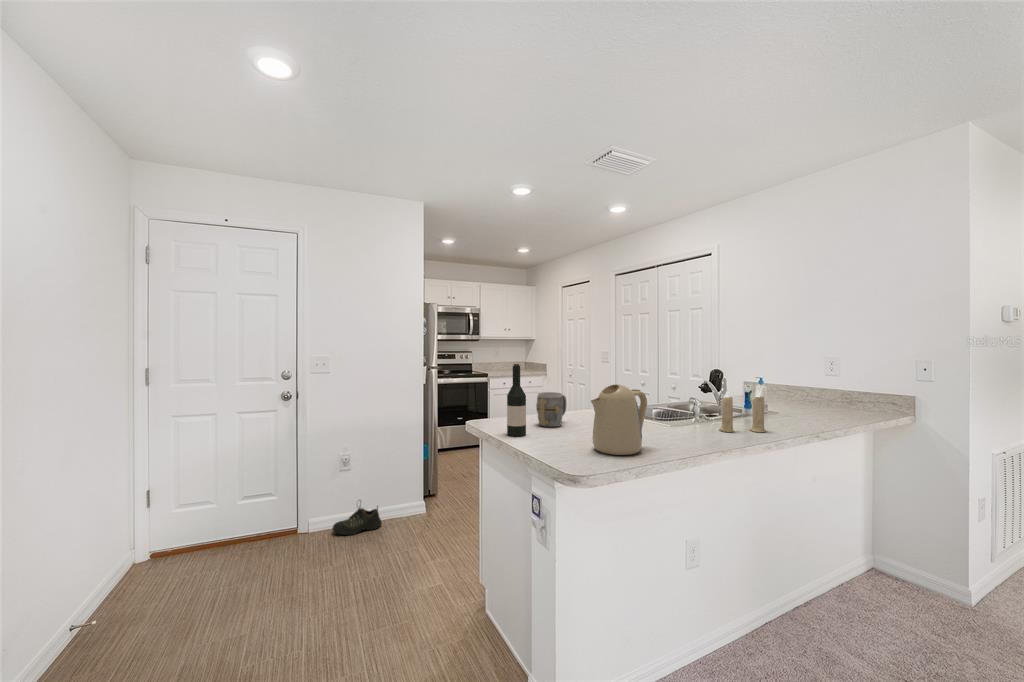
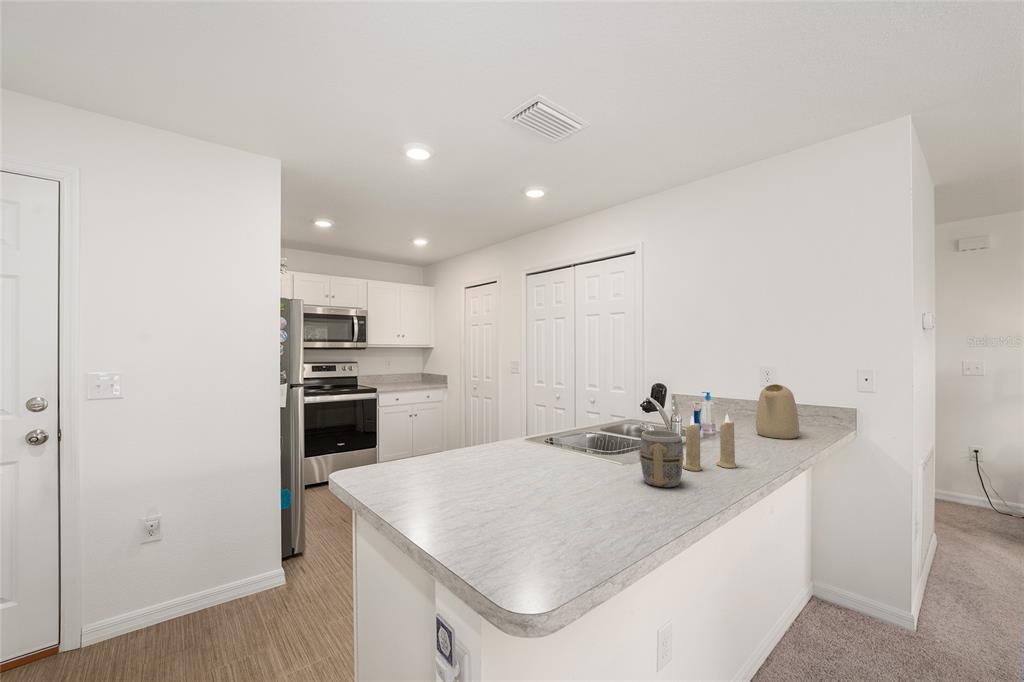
wine bottle: present [507,364,526,436] -> none [395,390,425,506]
kettle: present [591,384,647,455] -> present [756,384,799,439]
mug: present [536,392,566,427] -> present [639,430,684,487]
shoe: present [333,506,381,535] -> none [123,586,211,647]

